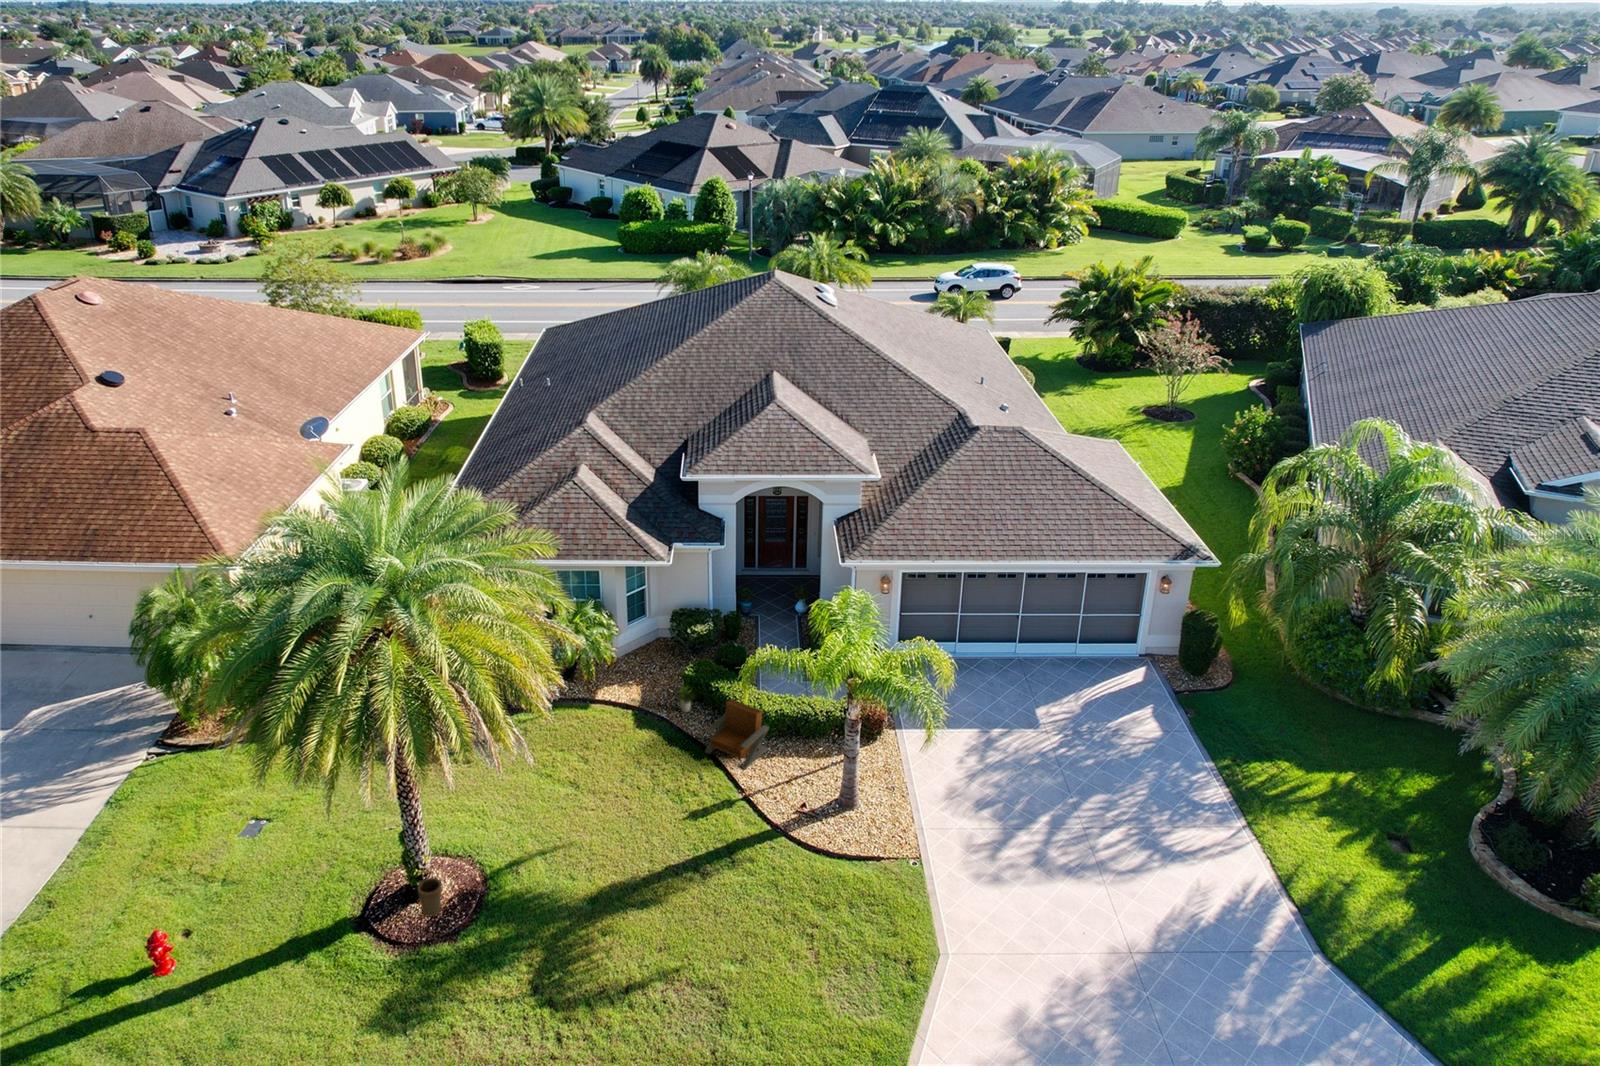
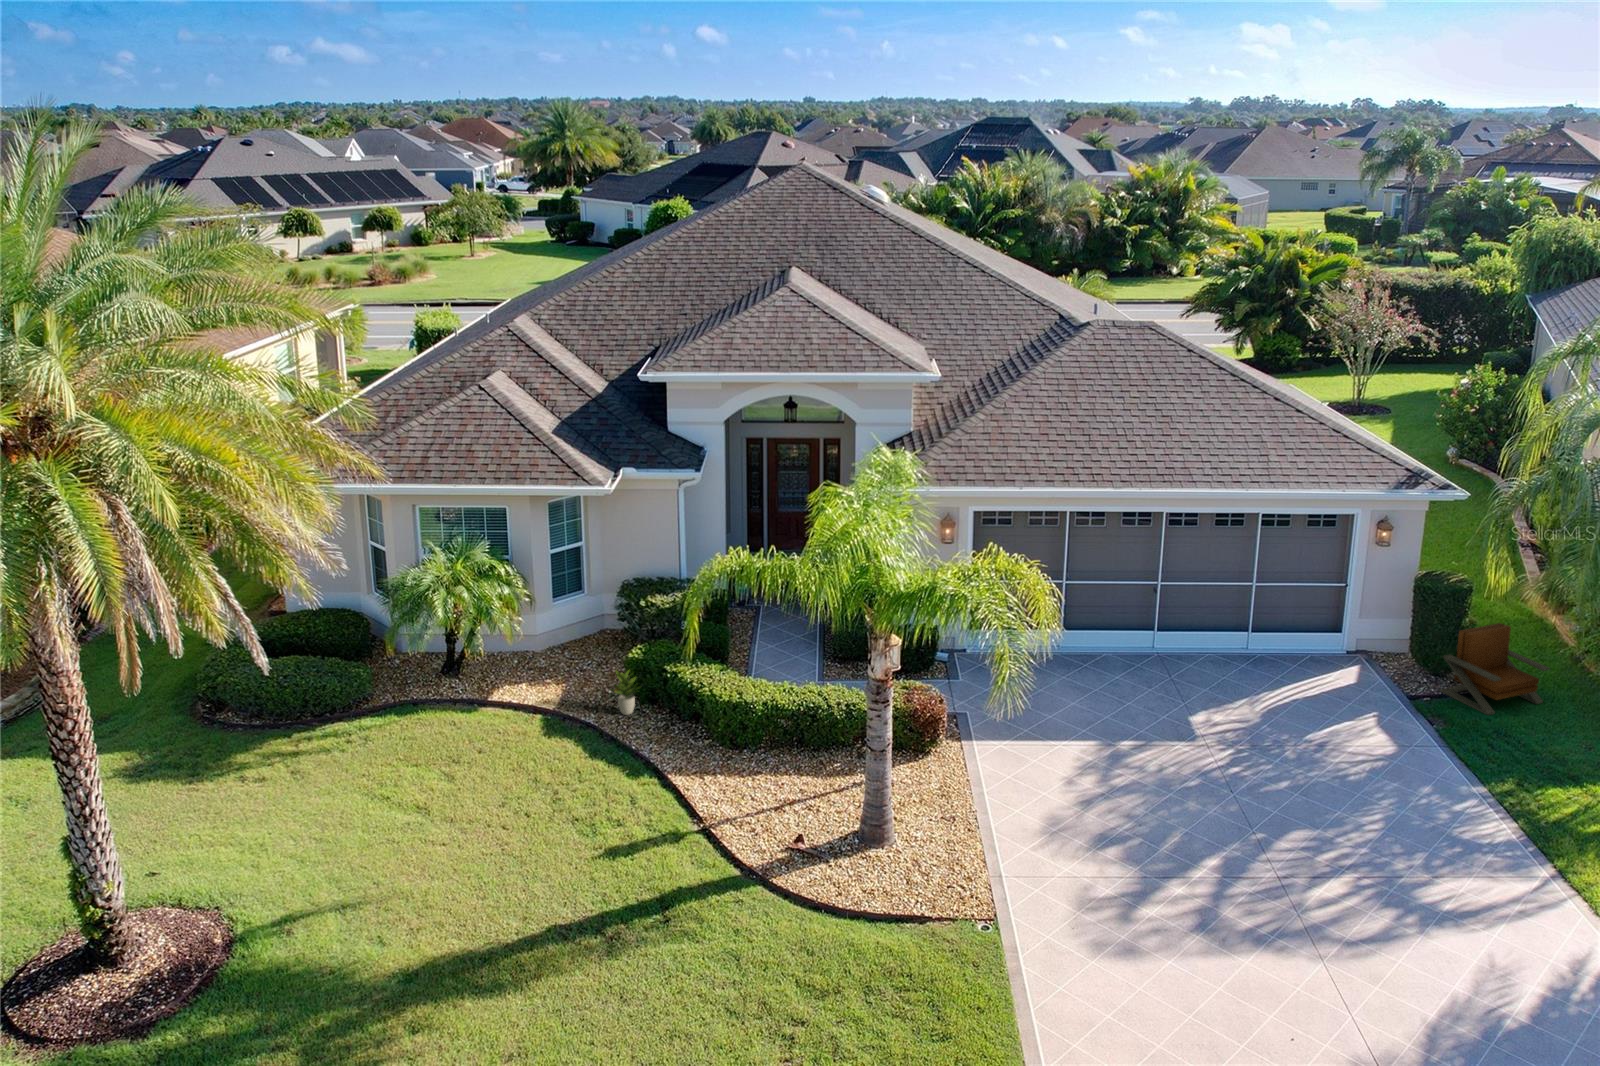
lounge chair: present [705,699,769,769] -> present [1440,623,1549,715]
basket: present [418,878,442,917] -> none [99,923,146,993]

